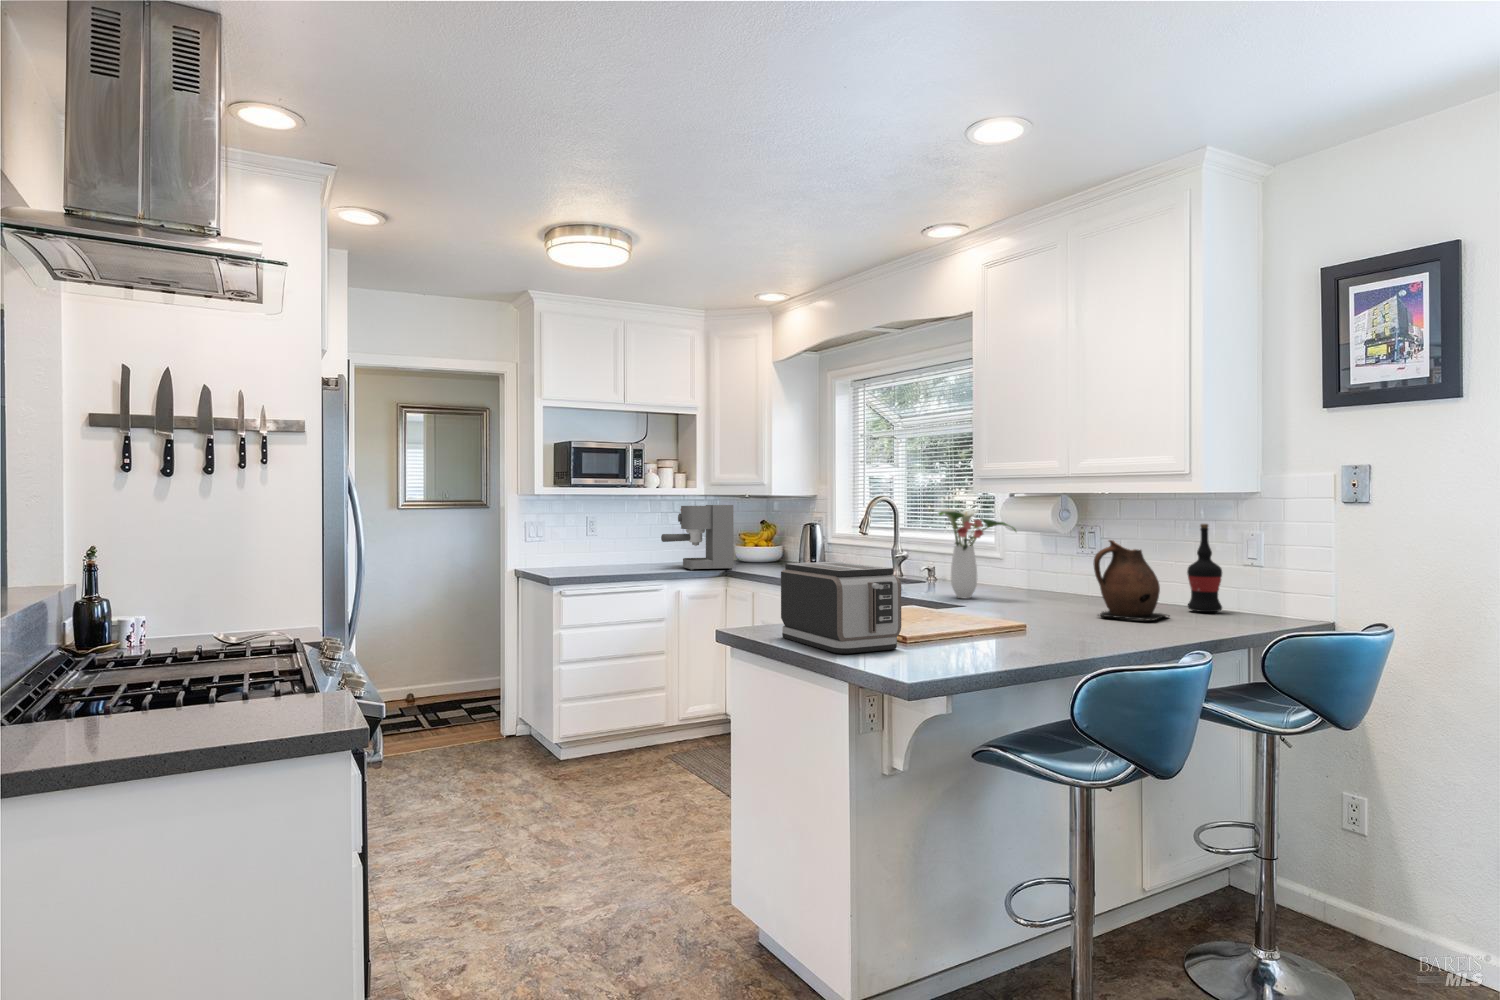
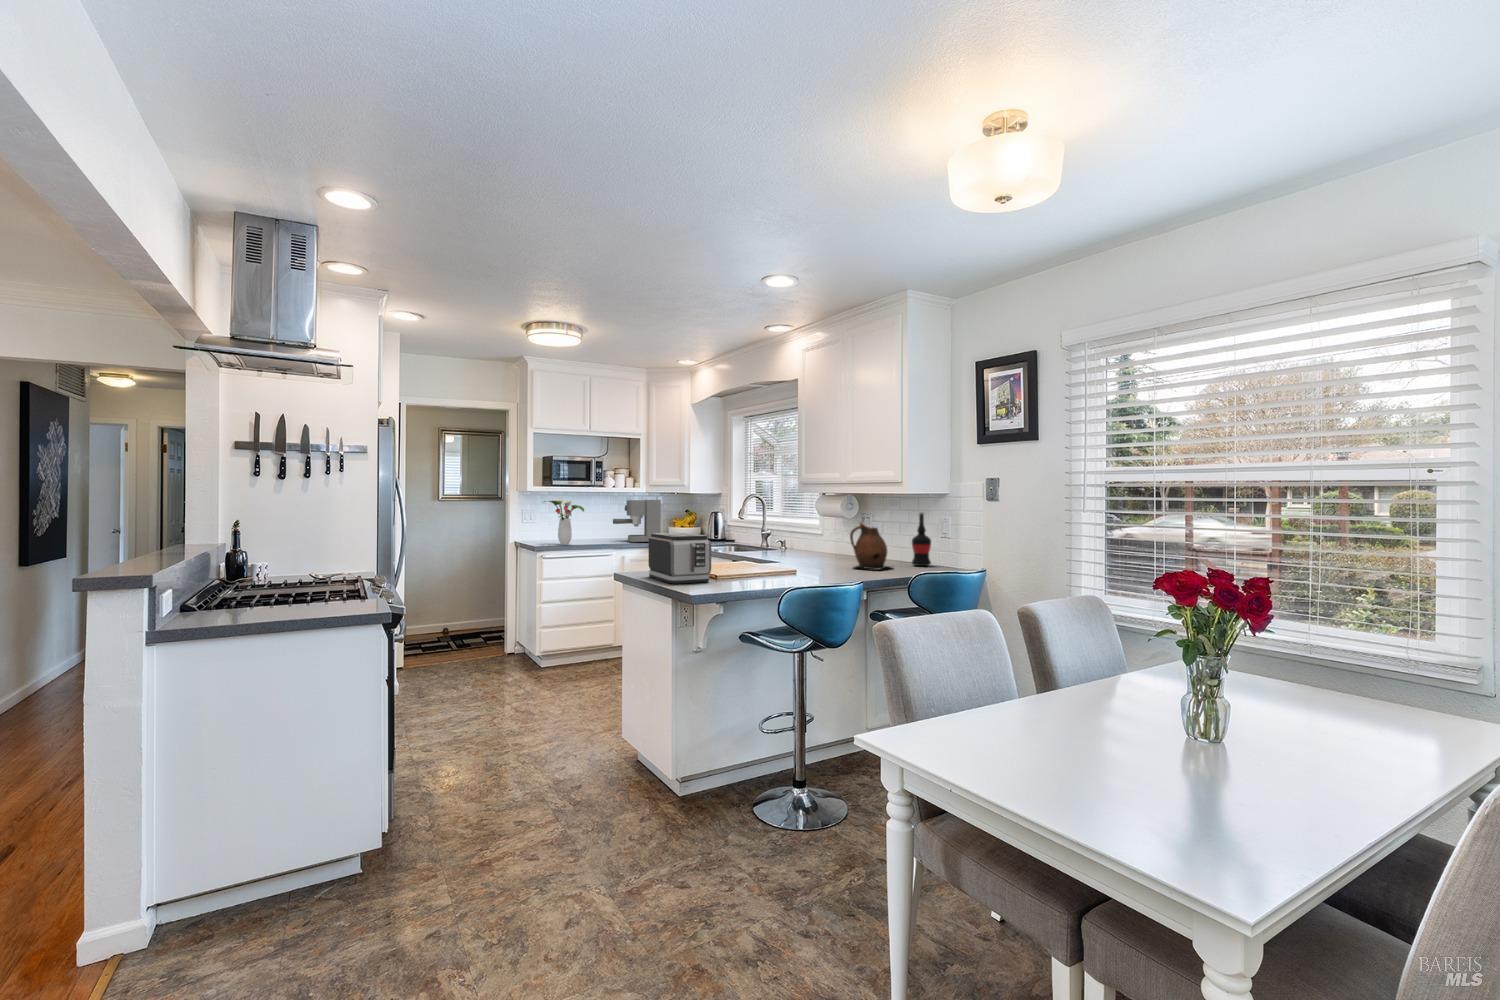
flower arrangement: present [936,509,1016,598] -> present [543,499,584,545]

